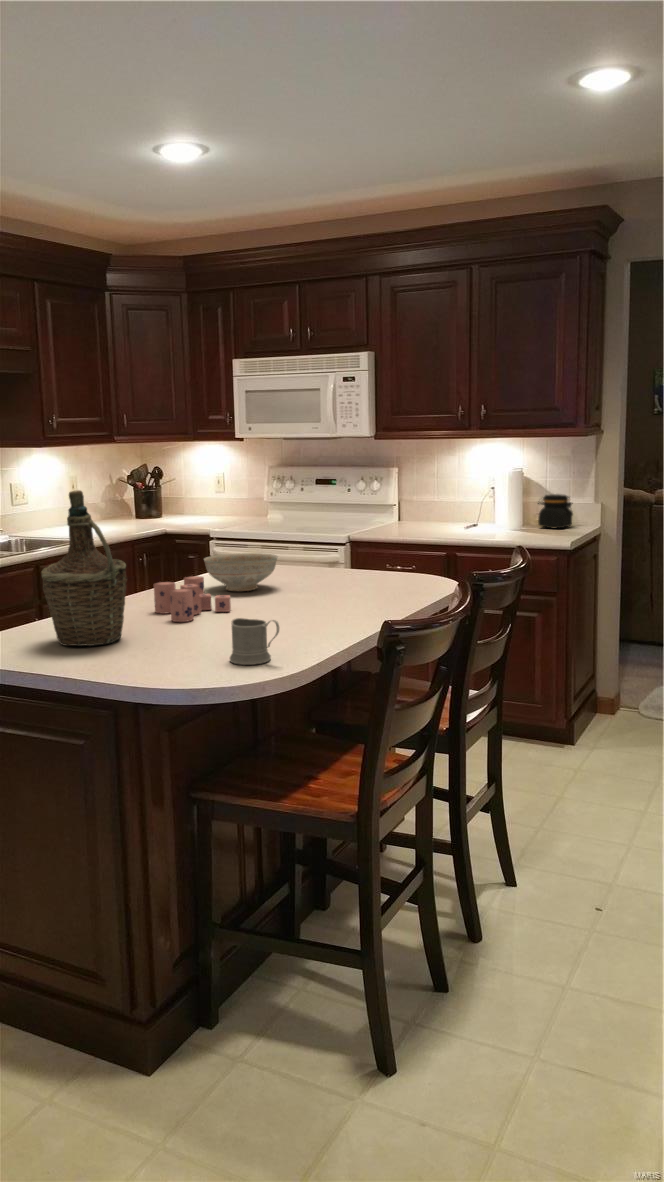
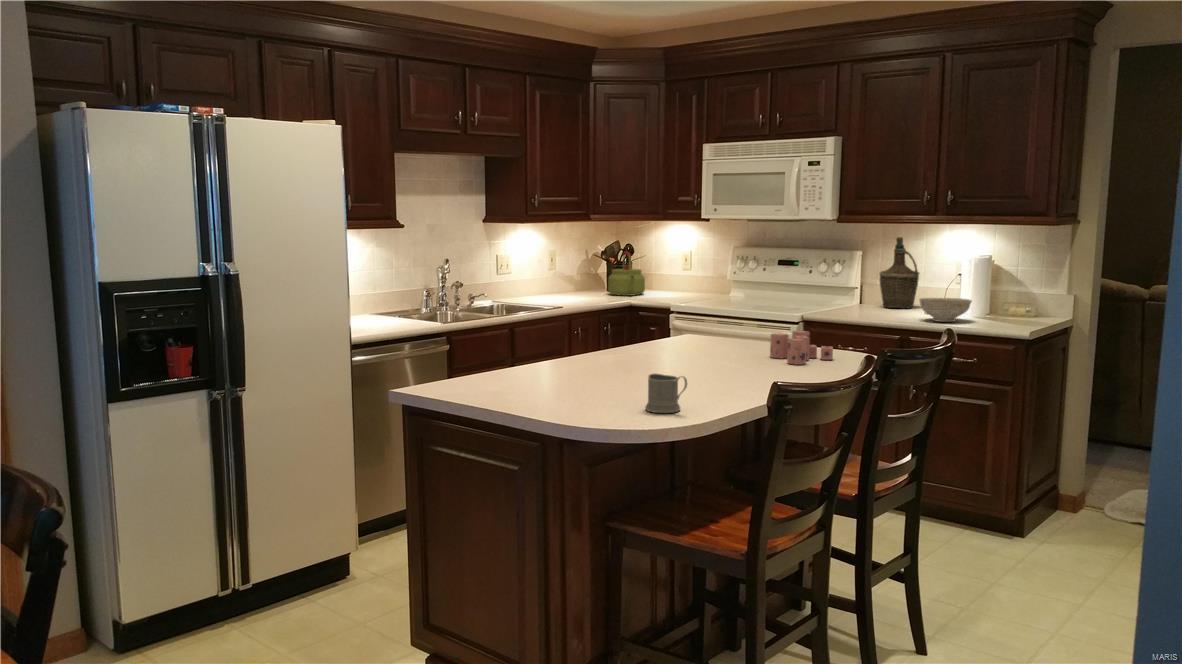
kettle: none [137,475,177,522] -> present [608,252,645,296]
bottle: present [42,490,127,646] -> present [880,237,919,308]
jar: present [538,494,573,529] -> none [1002,283,1040,318]
decorative bowl: present [204,553,278,591] -> present [919,298,972,322]
candle: present [154,576,231,622] -> present [770,331,833,365]

